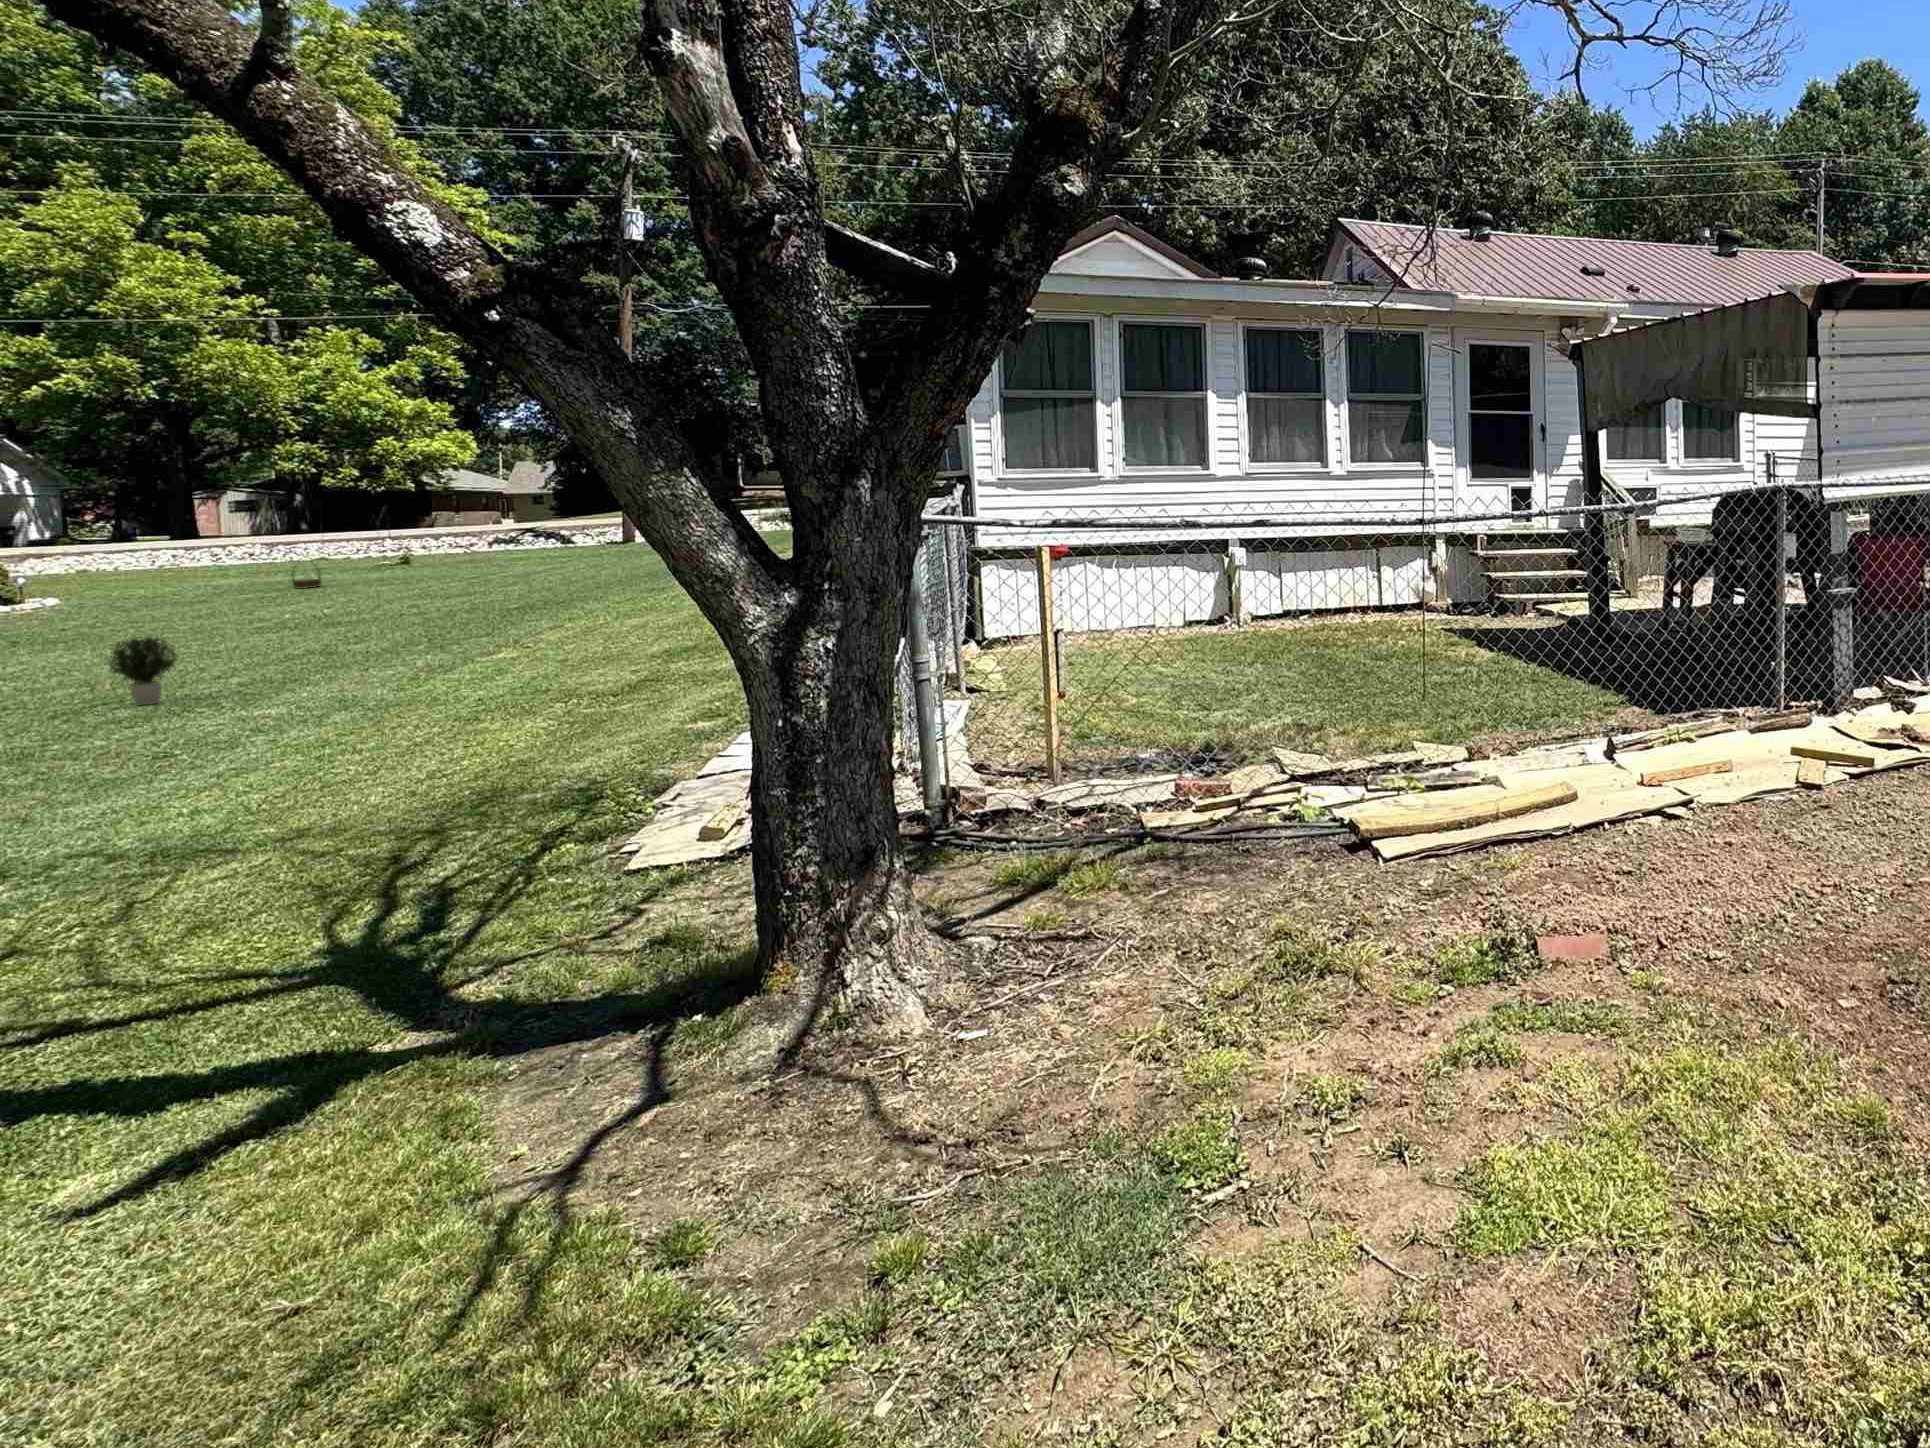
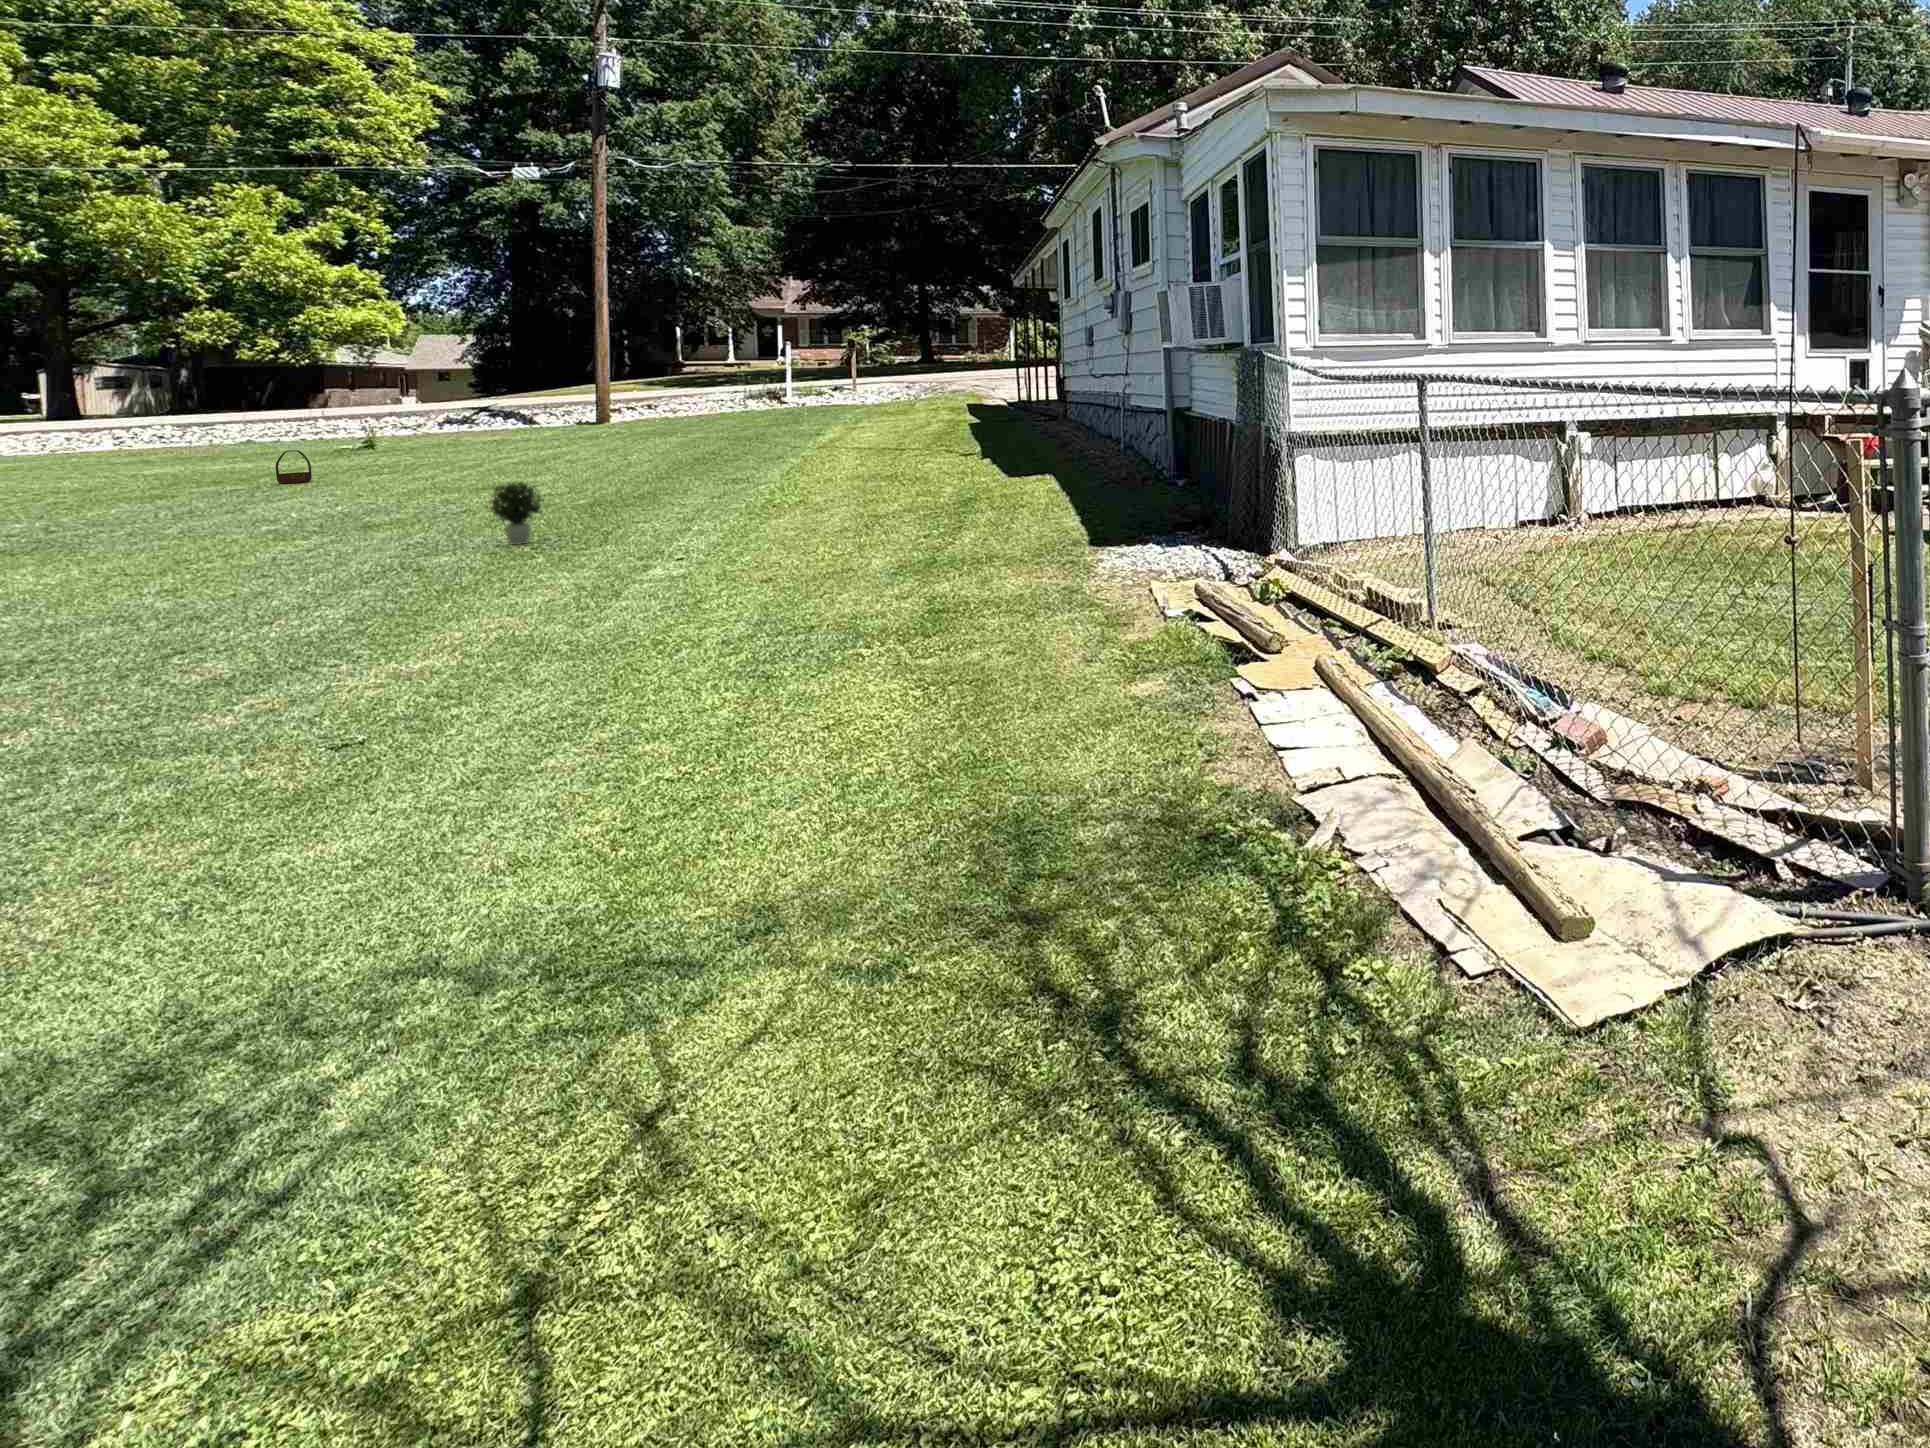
potted plant: present [109,637,176,706] -> present [490,482,541,545]

